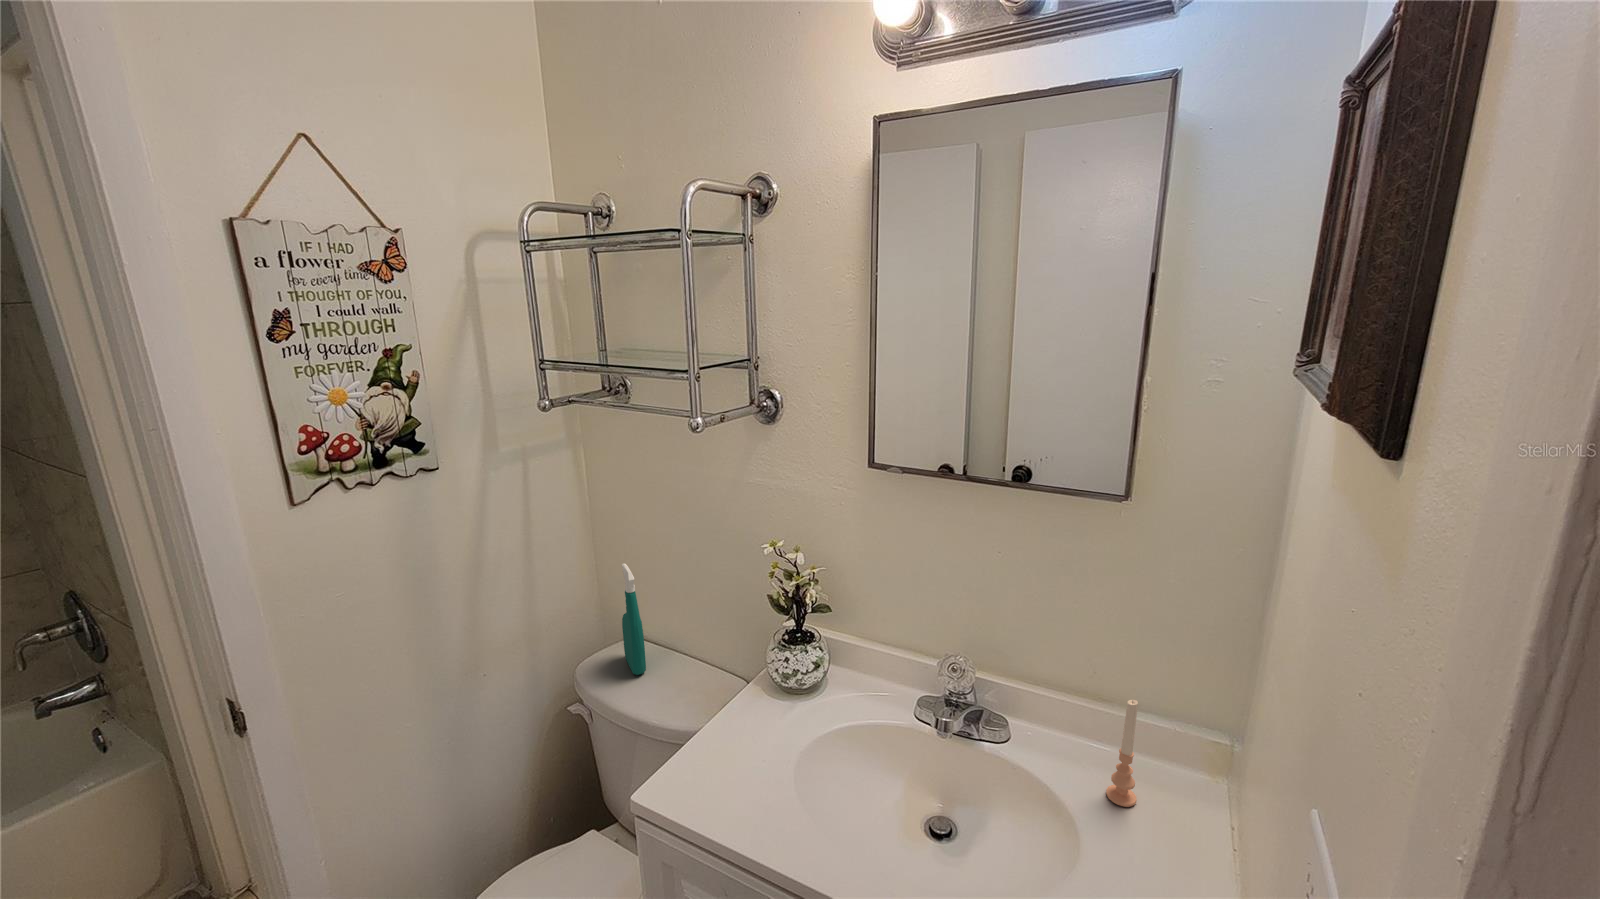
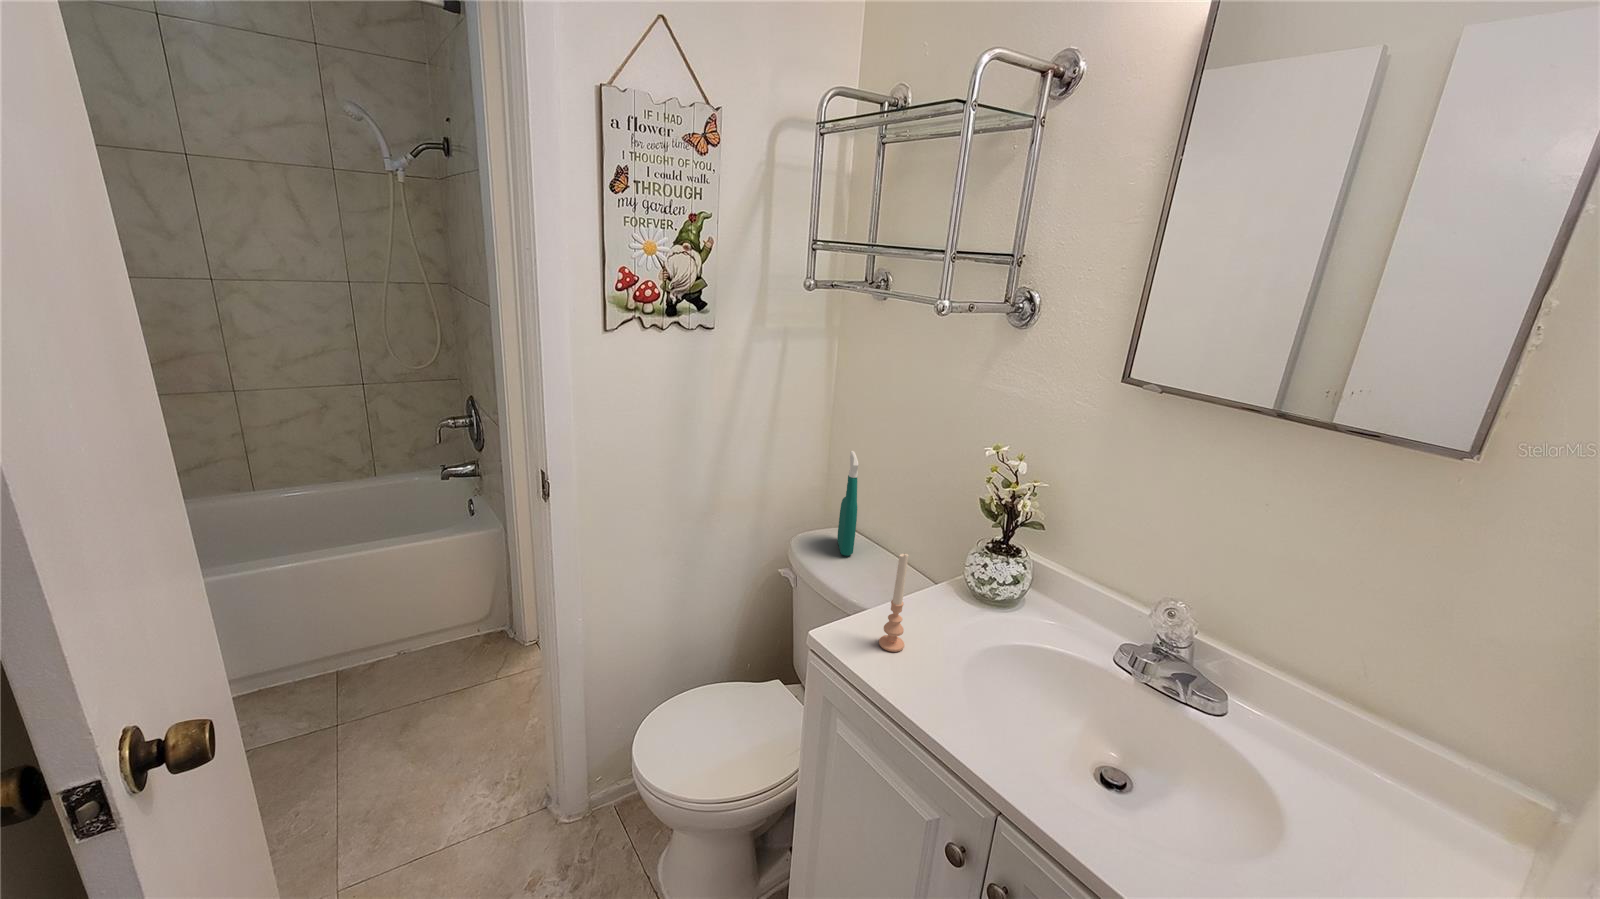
candle: present [1106,700,1138,807] -> present [879,554,908,652]

